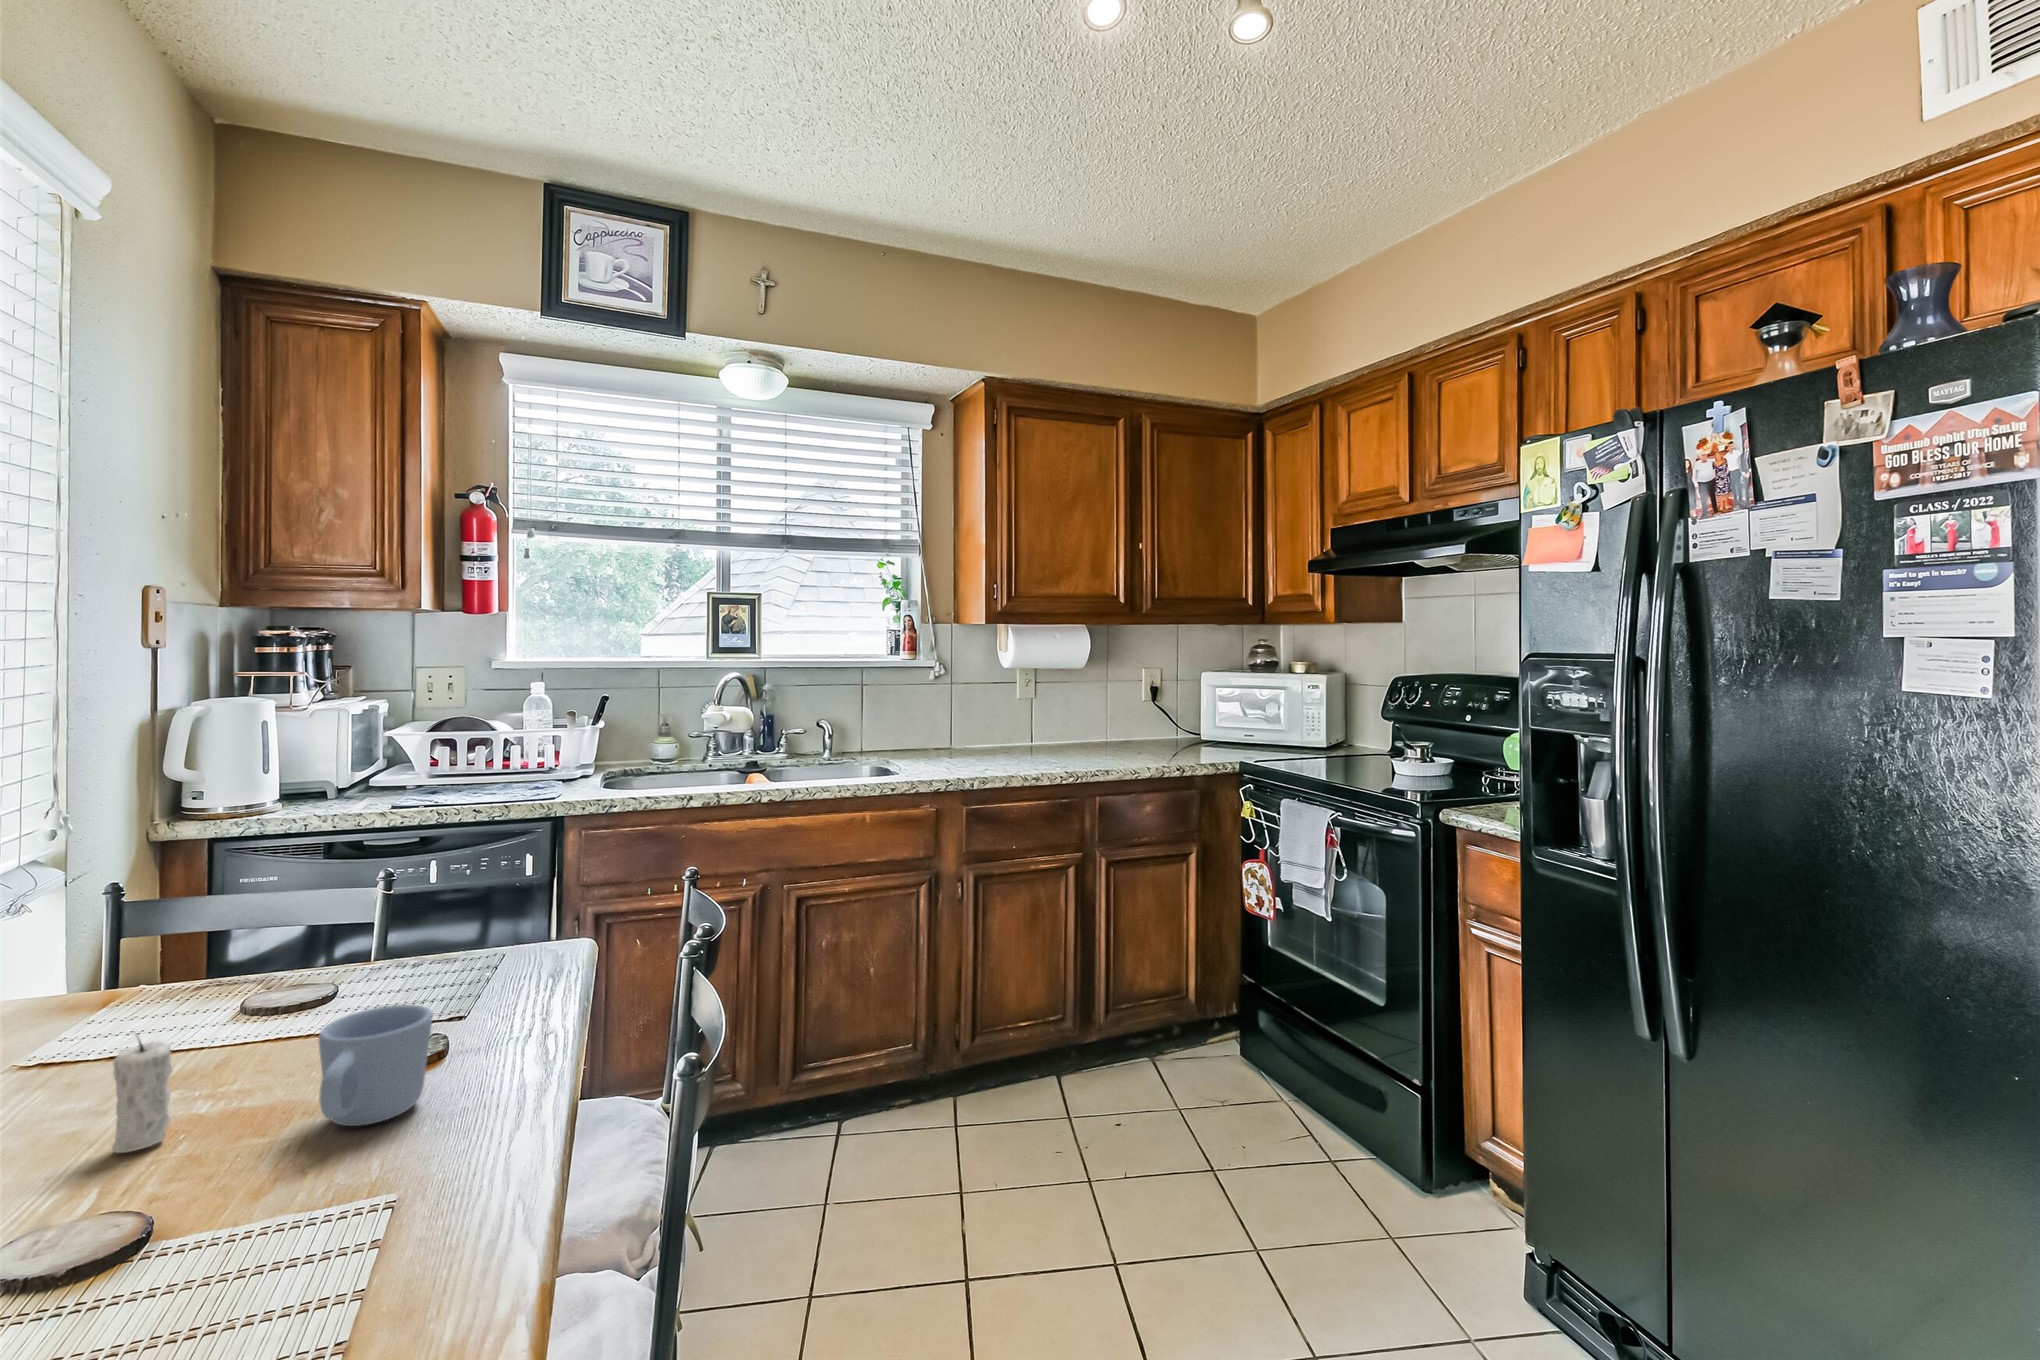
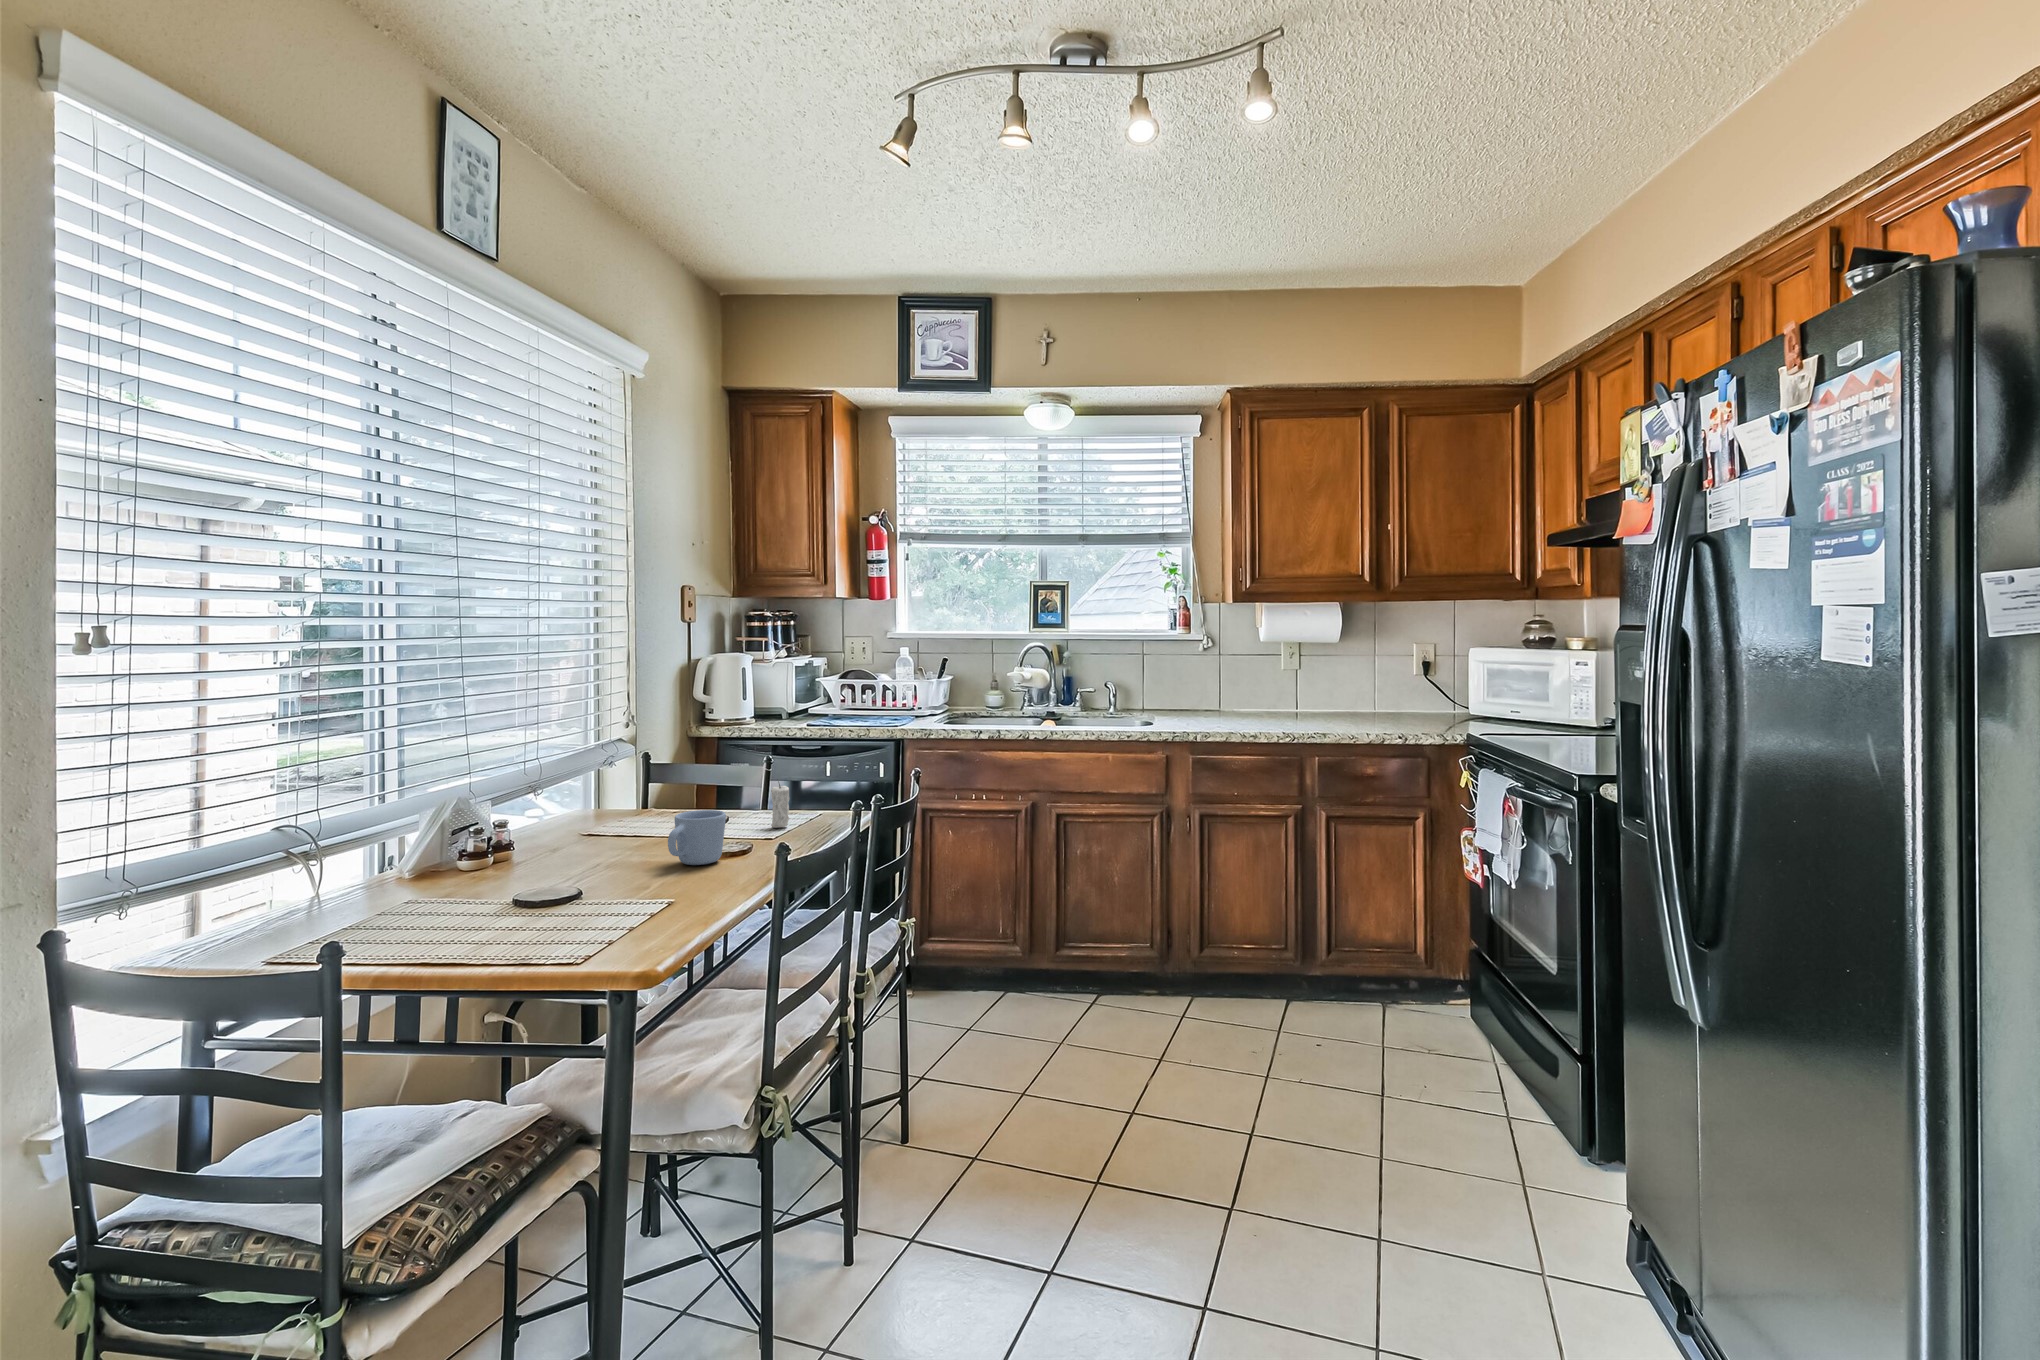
candle: present [112,1038,172,1153] -> present [771,784,790,828]

